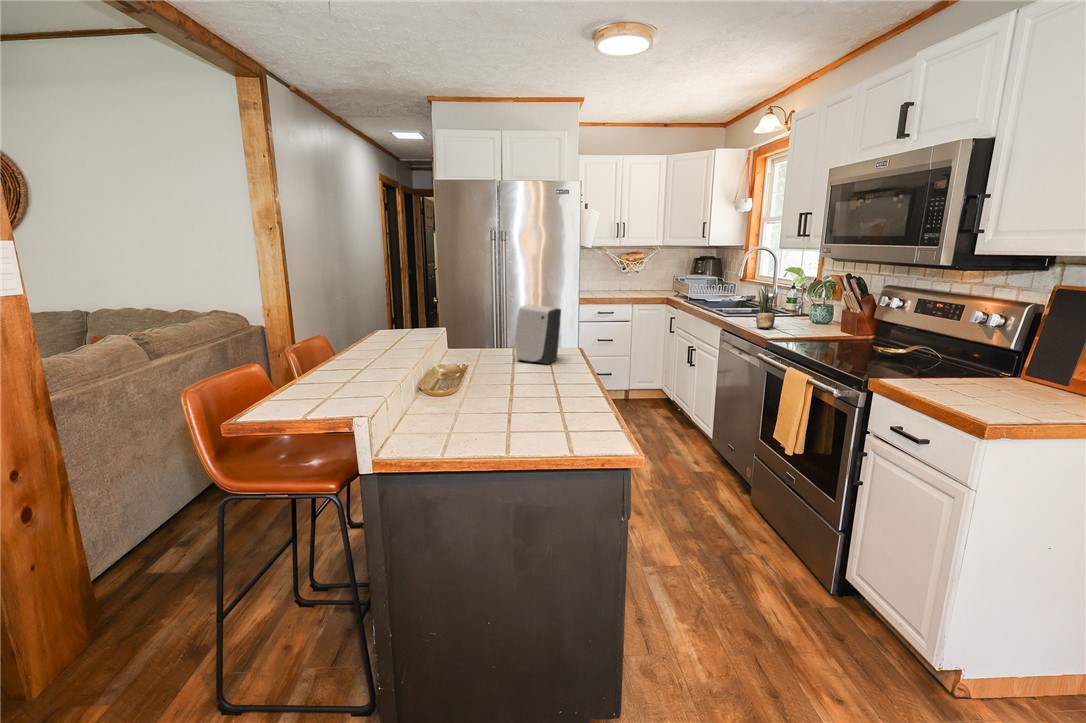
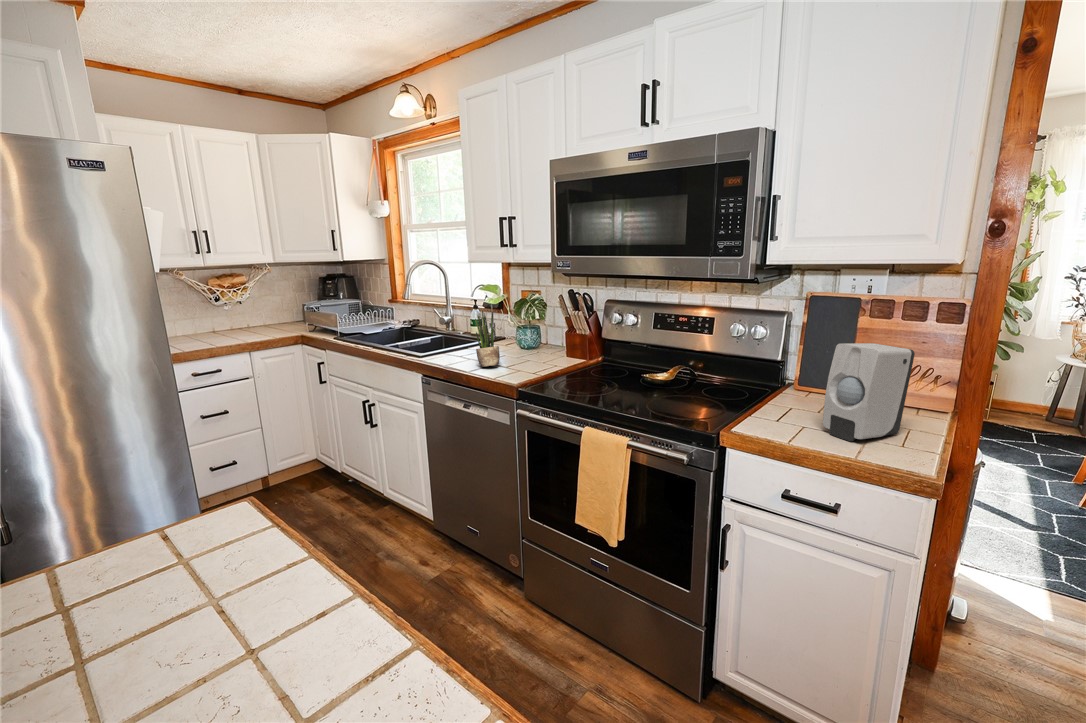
soap dispenser: present [515,304,561,364] -> present [823,343,915,441]

